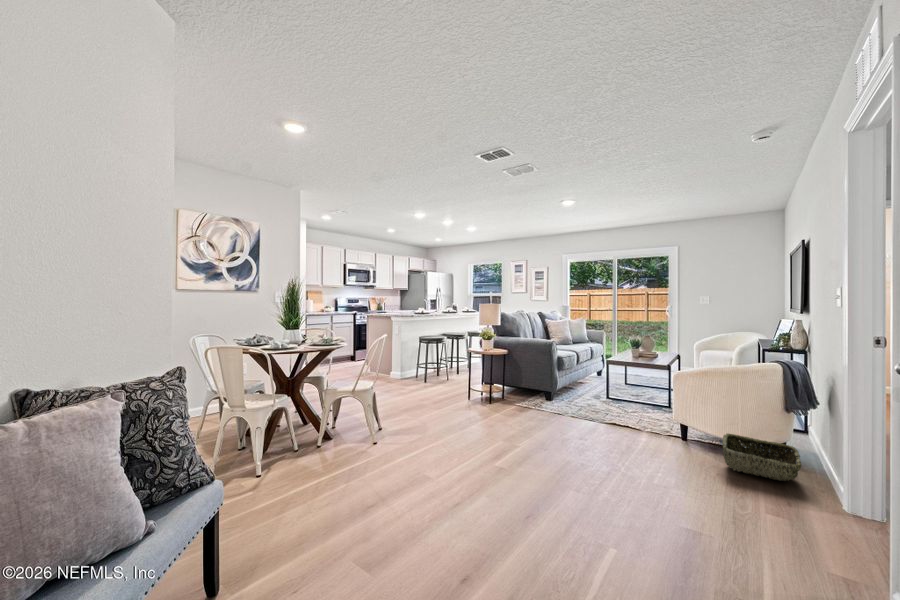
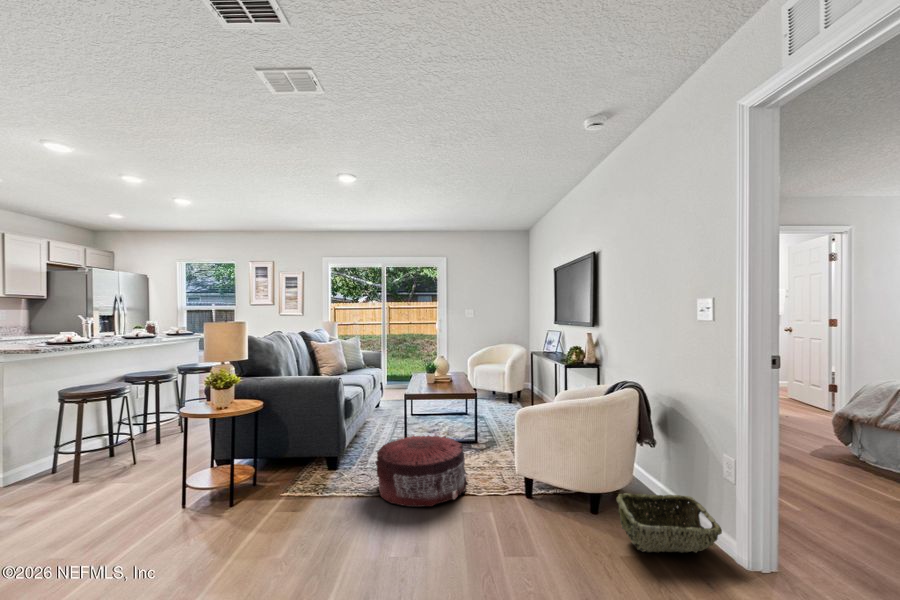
pouf: none [569,383,632,423] -> present [376,435,468,507]

